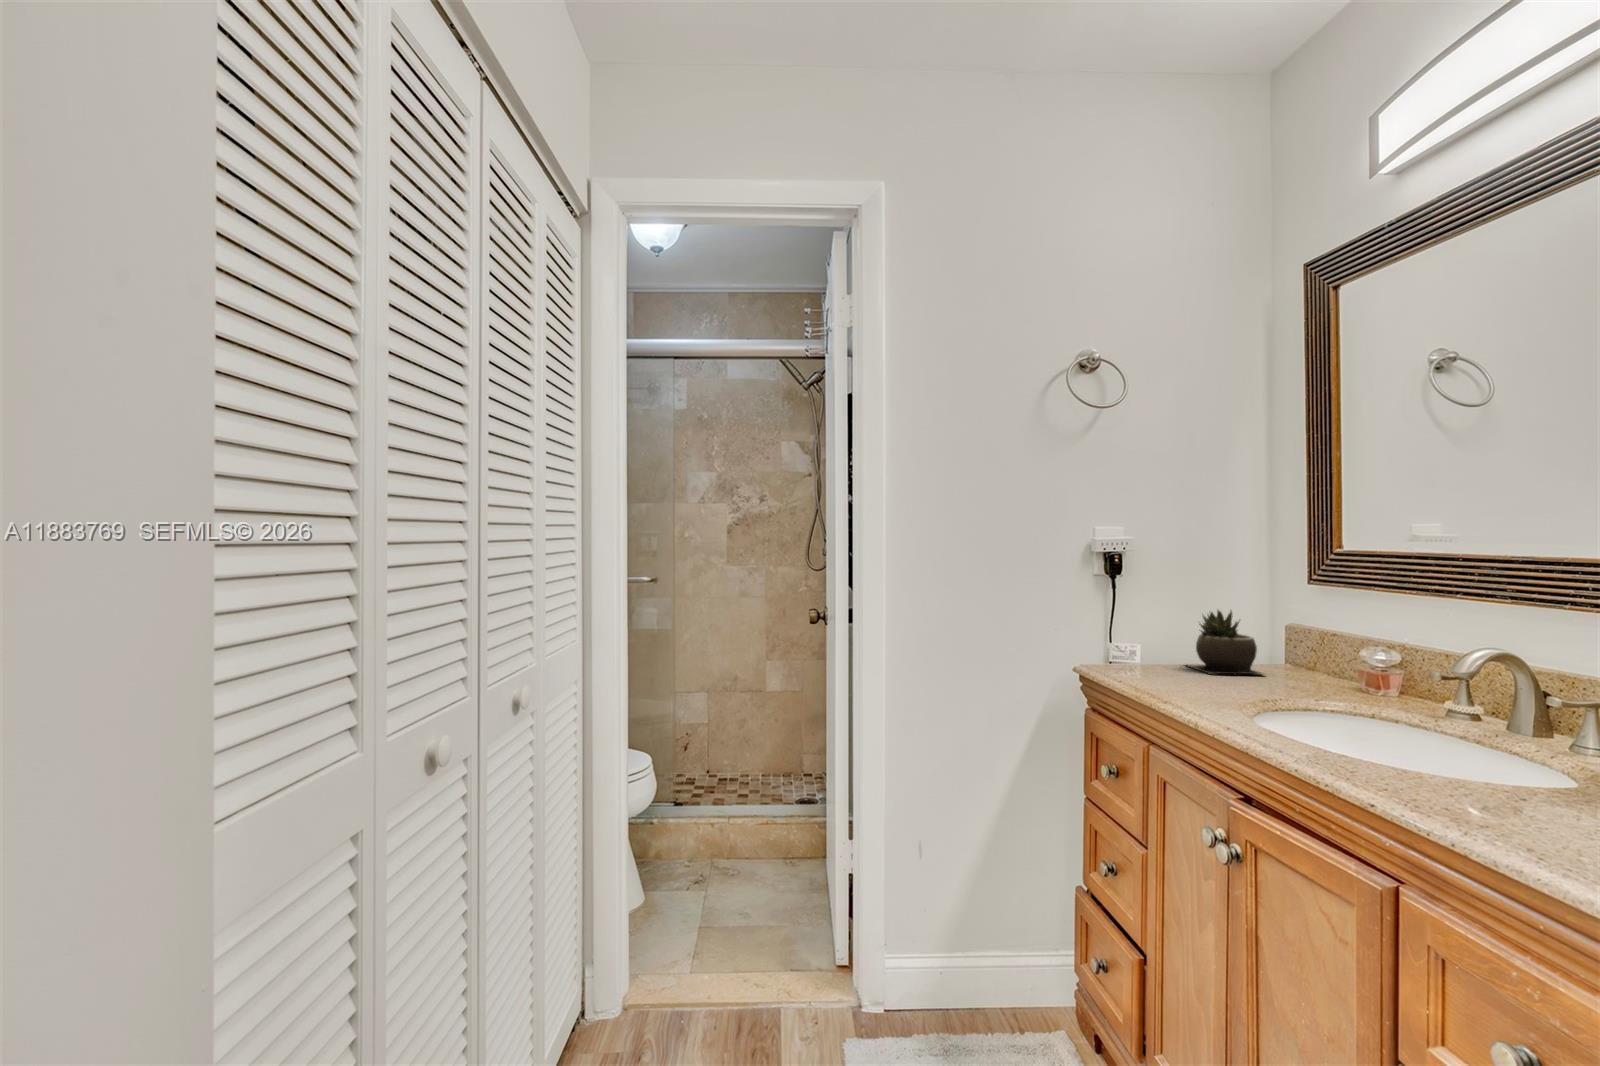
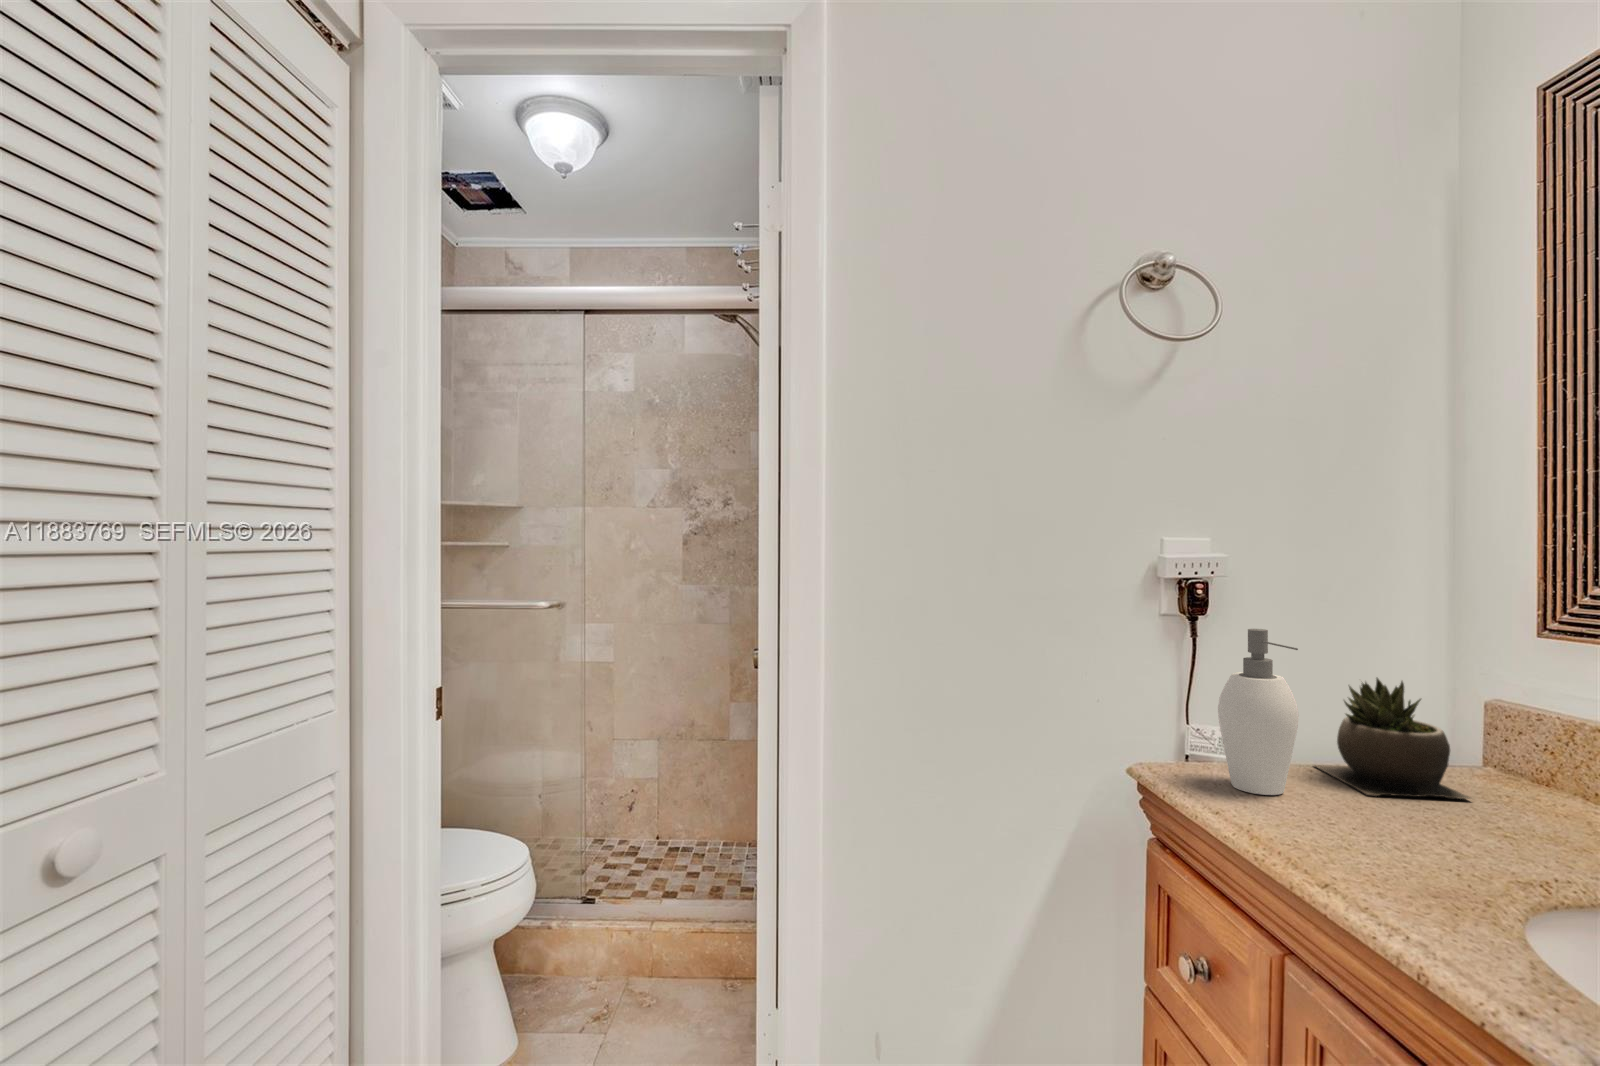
soap dispenser: none [1126,579,1171,674] -> present [1218,629,1299,795]

